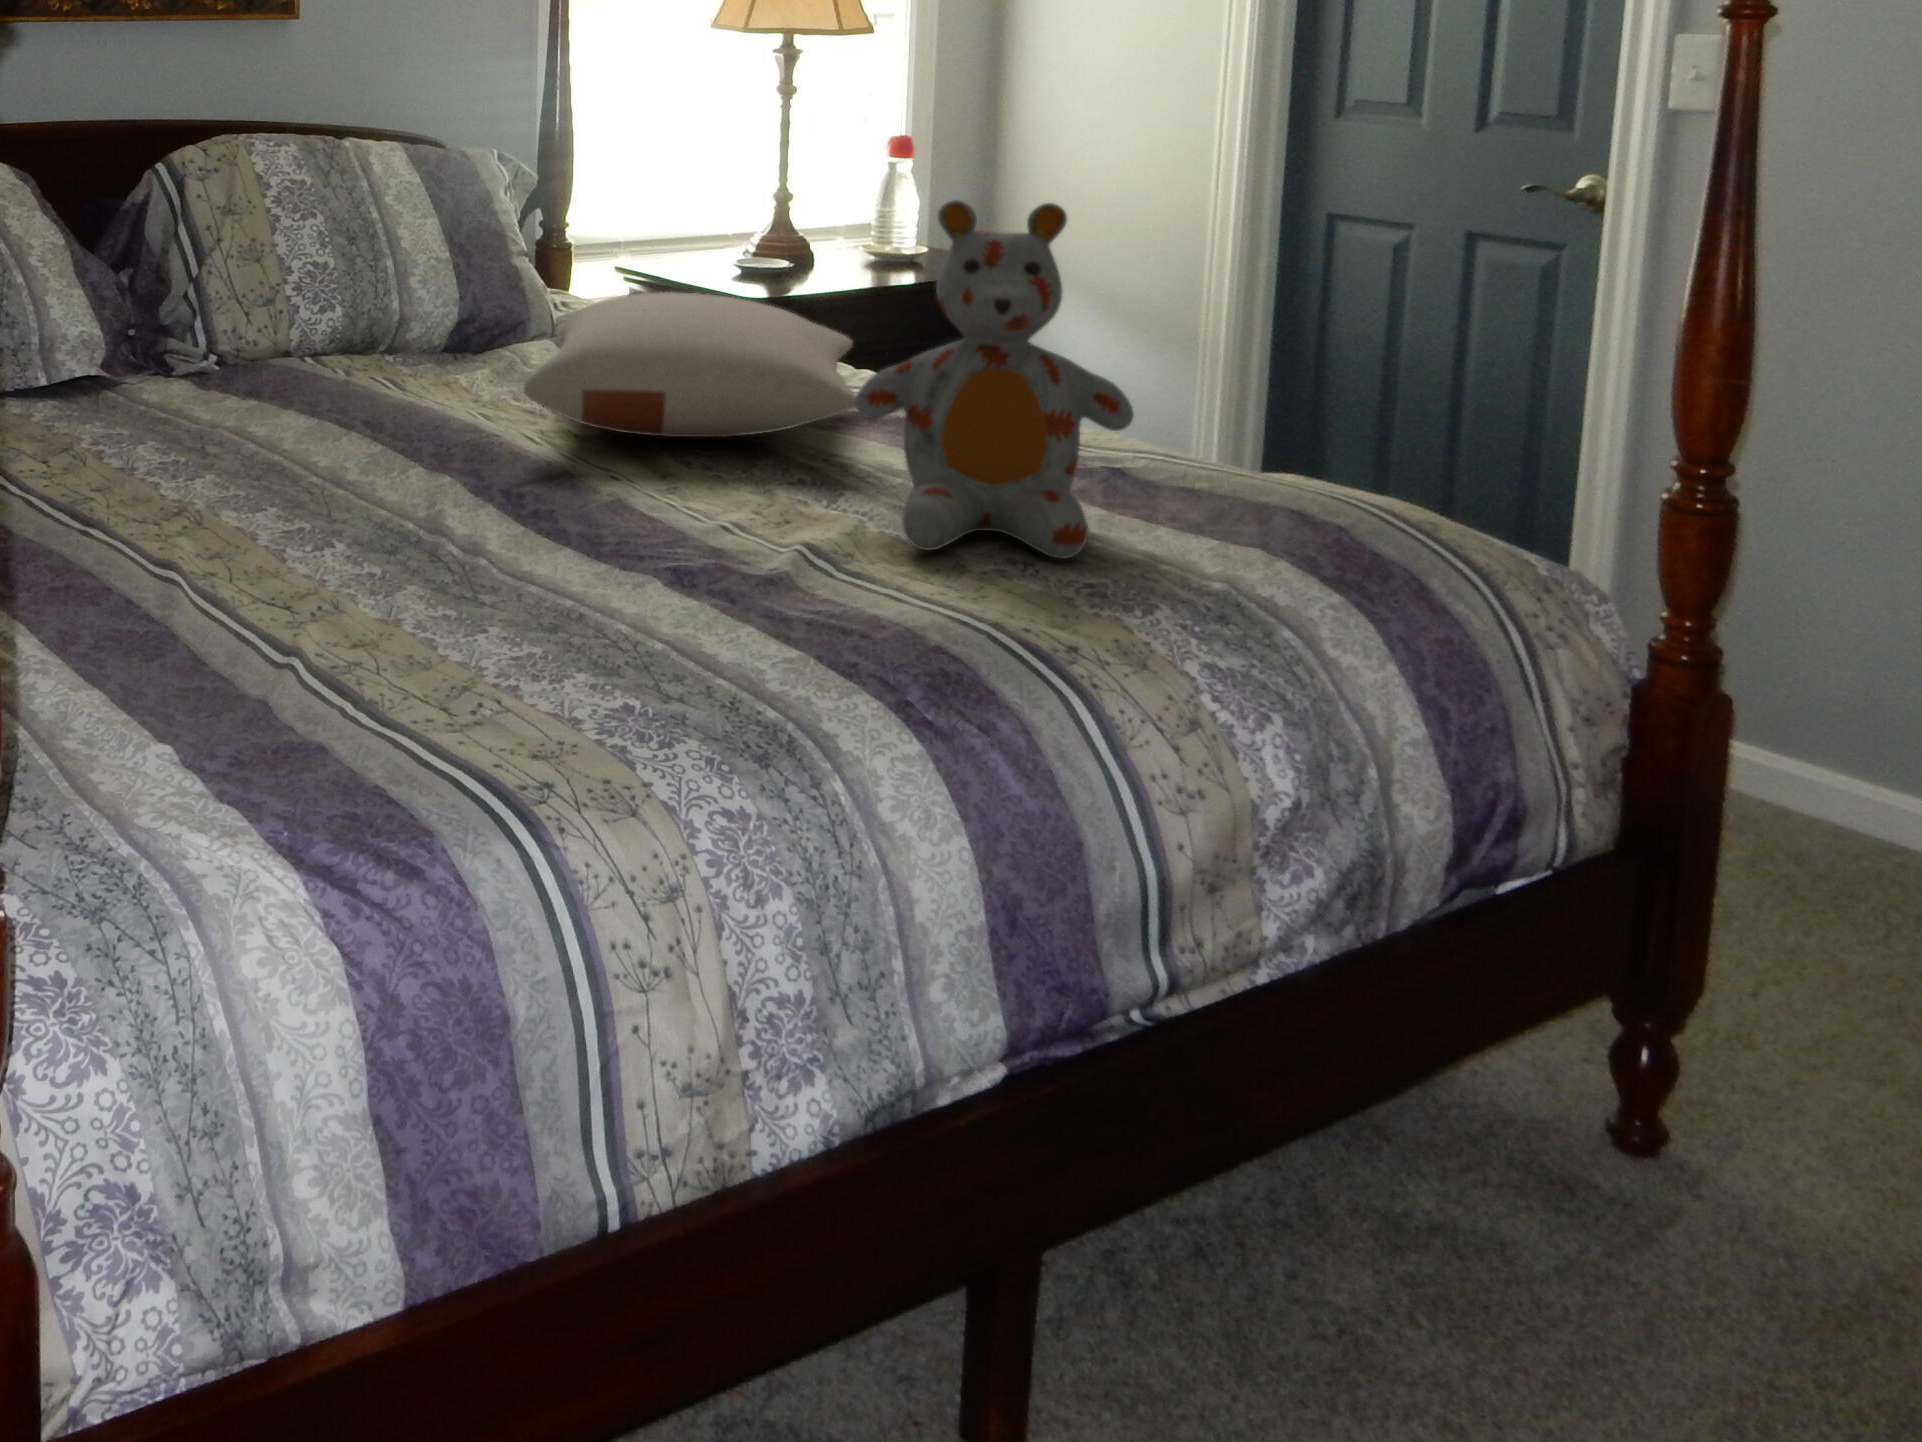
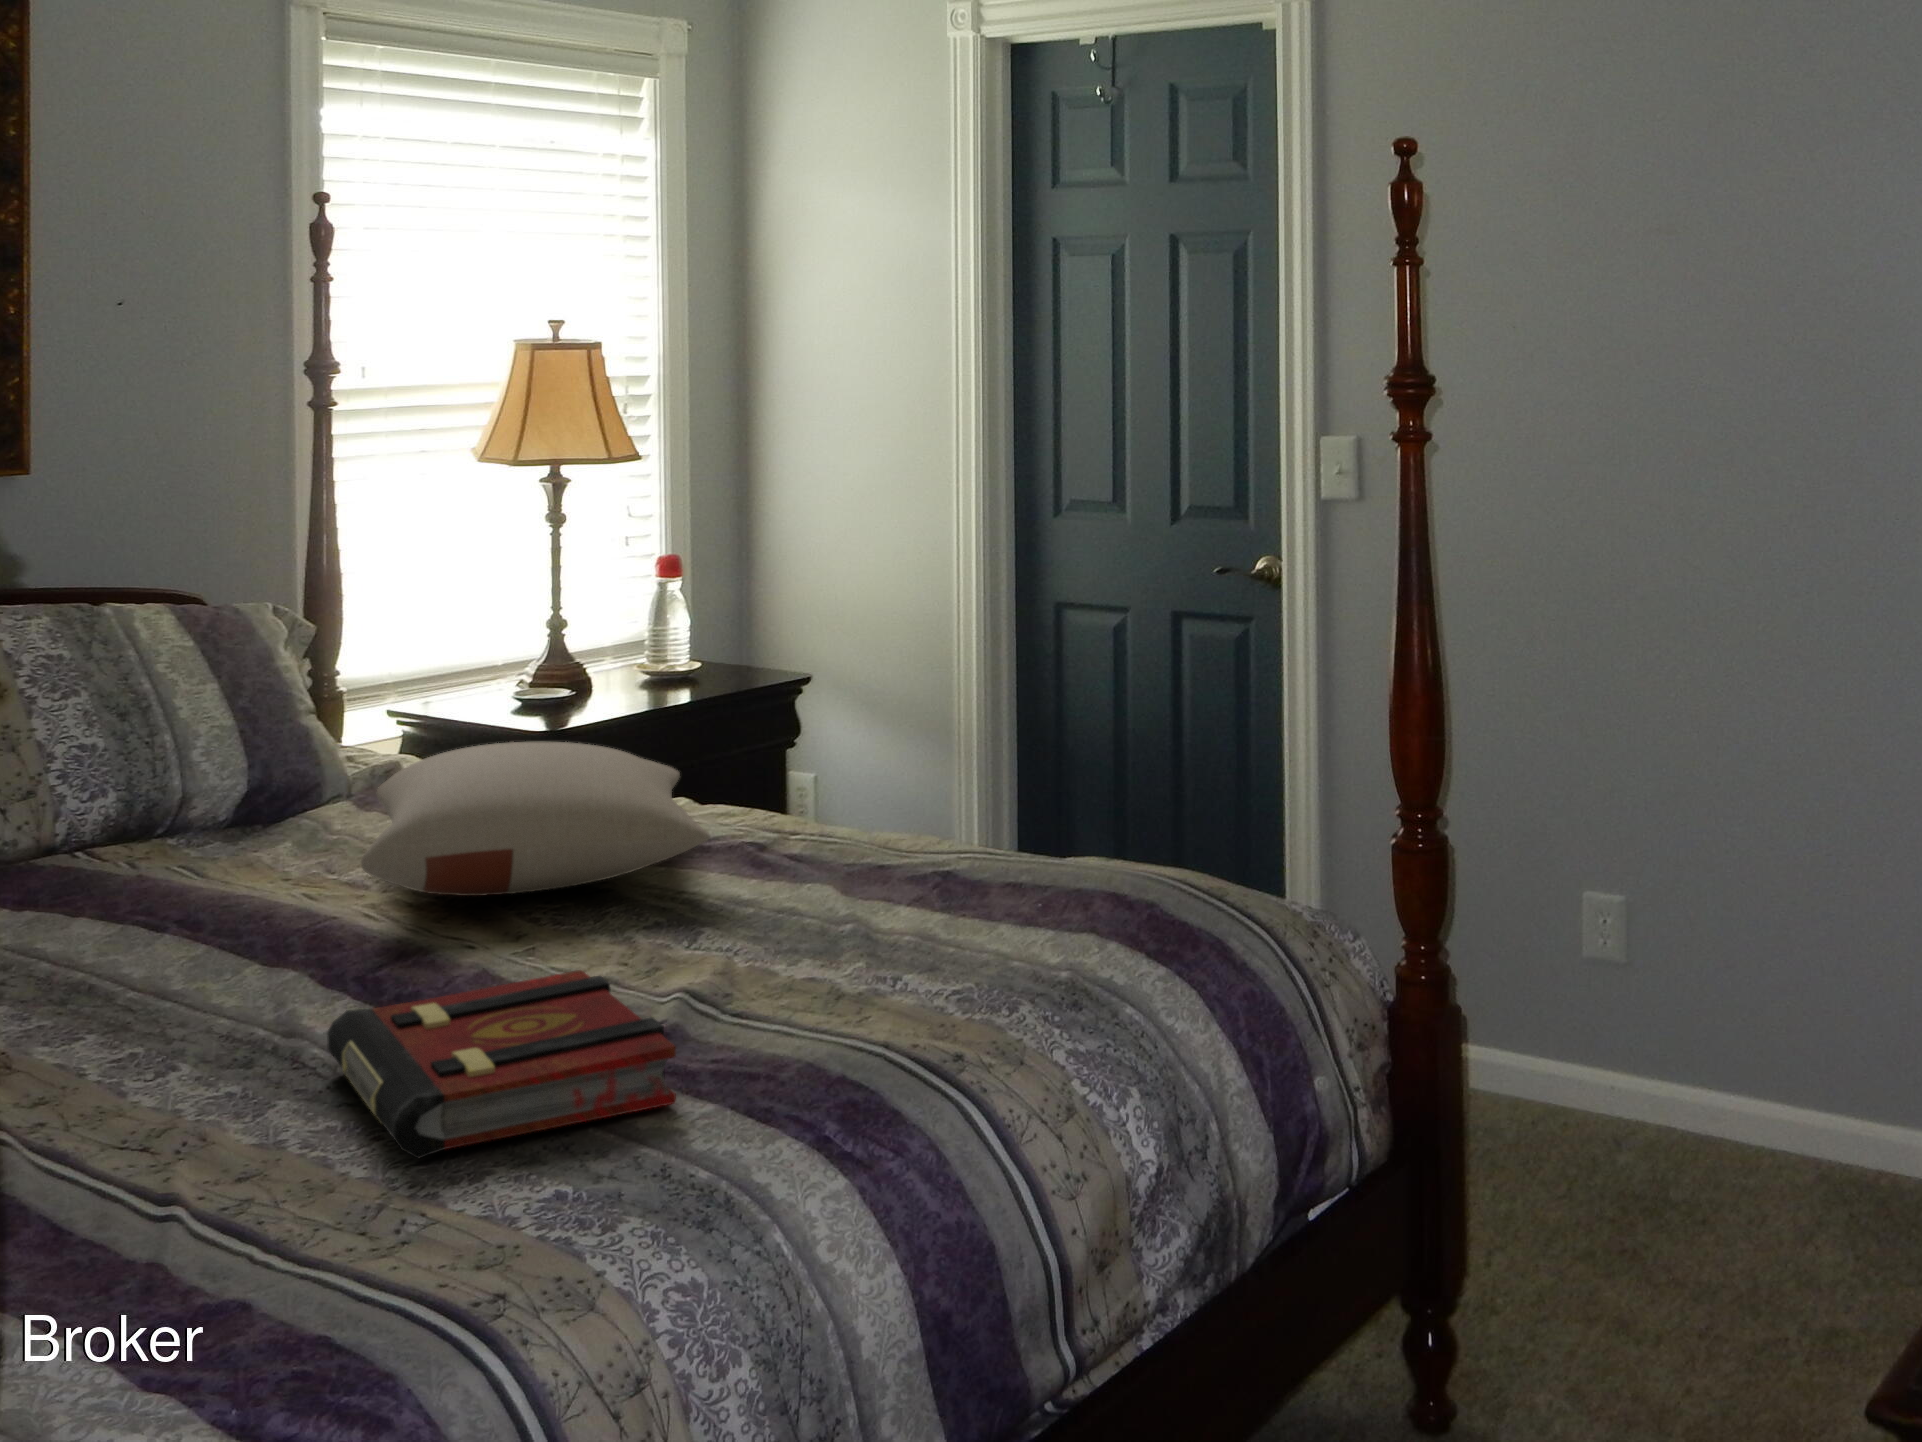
stuffed bear: present [855,200,1134,559] -> none [716,632,971,979]
book: none [458,509,763,652] -> present [327,970,676,1158]

